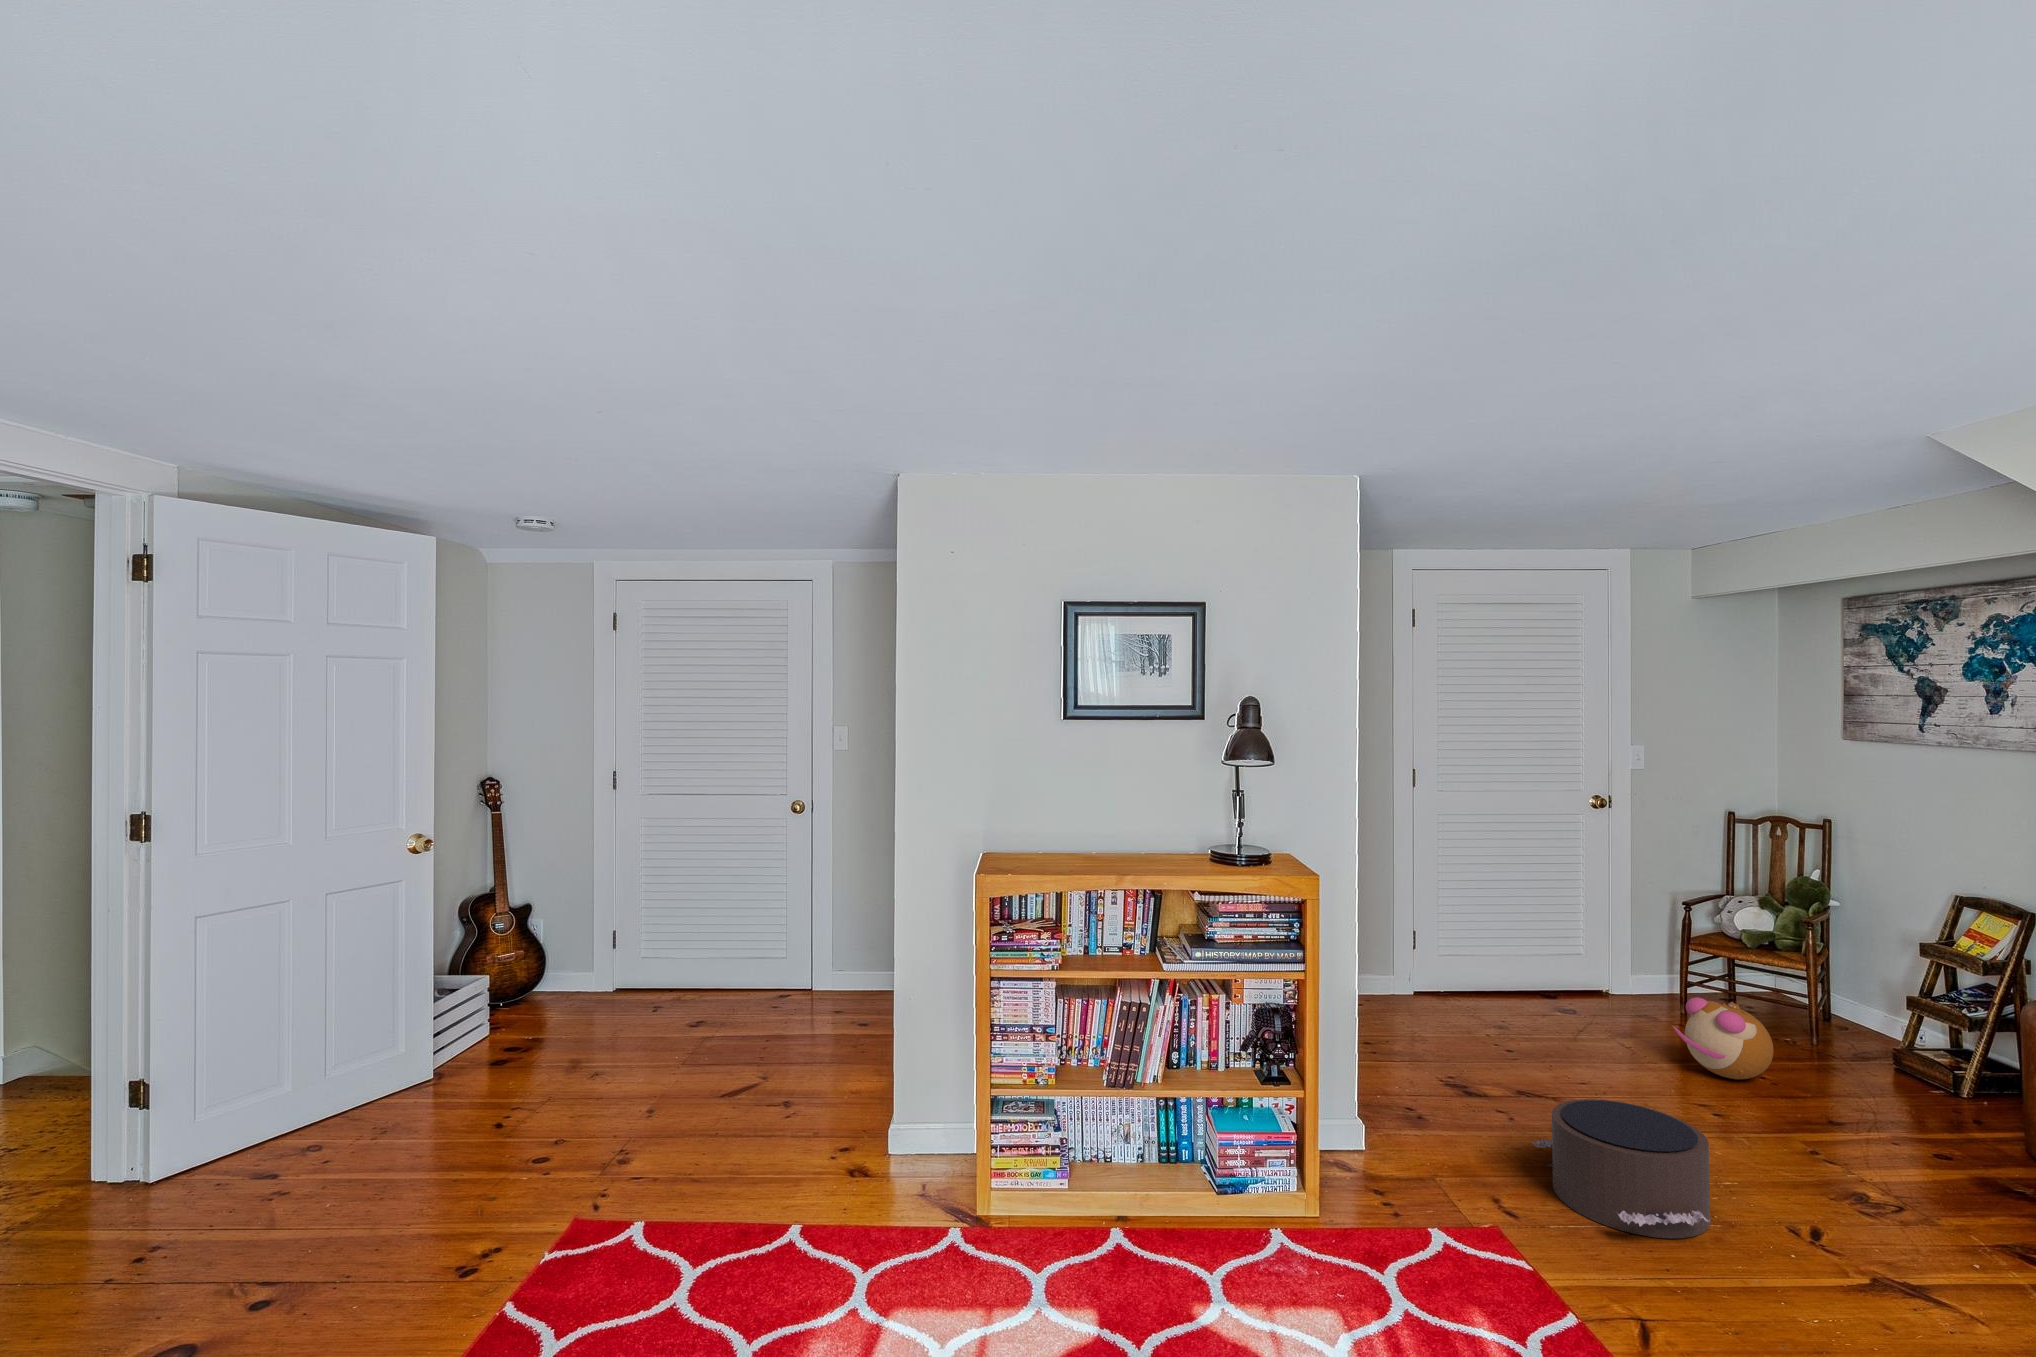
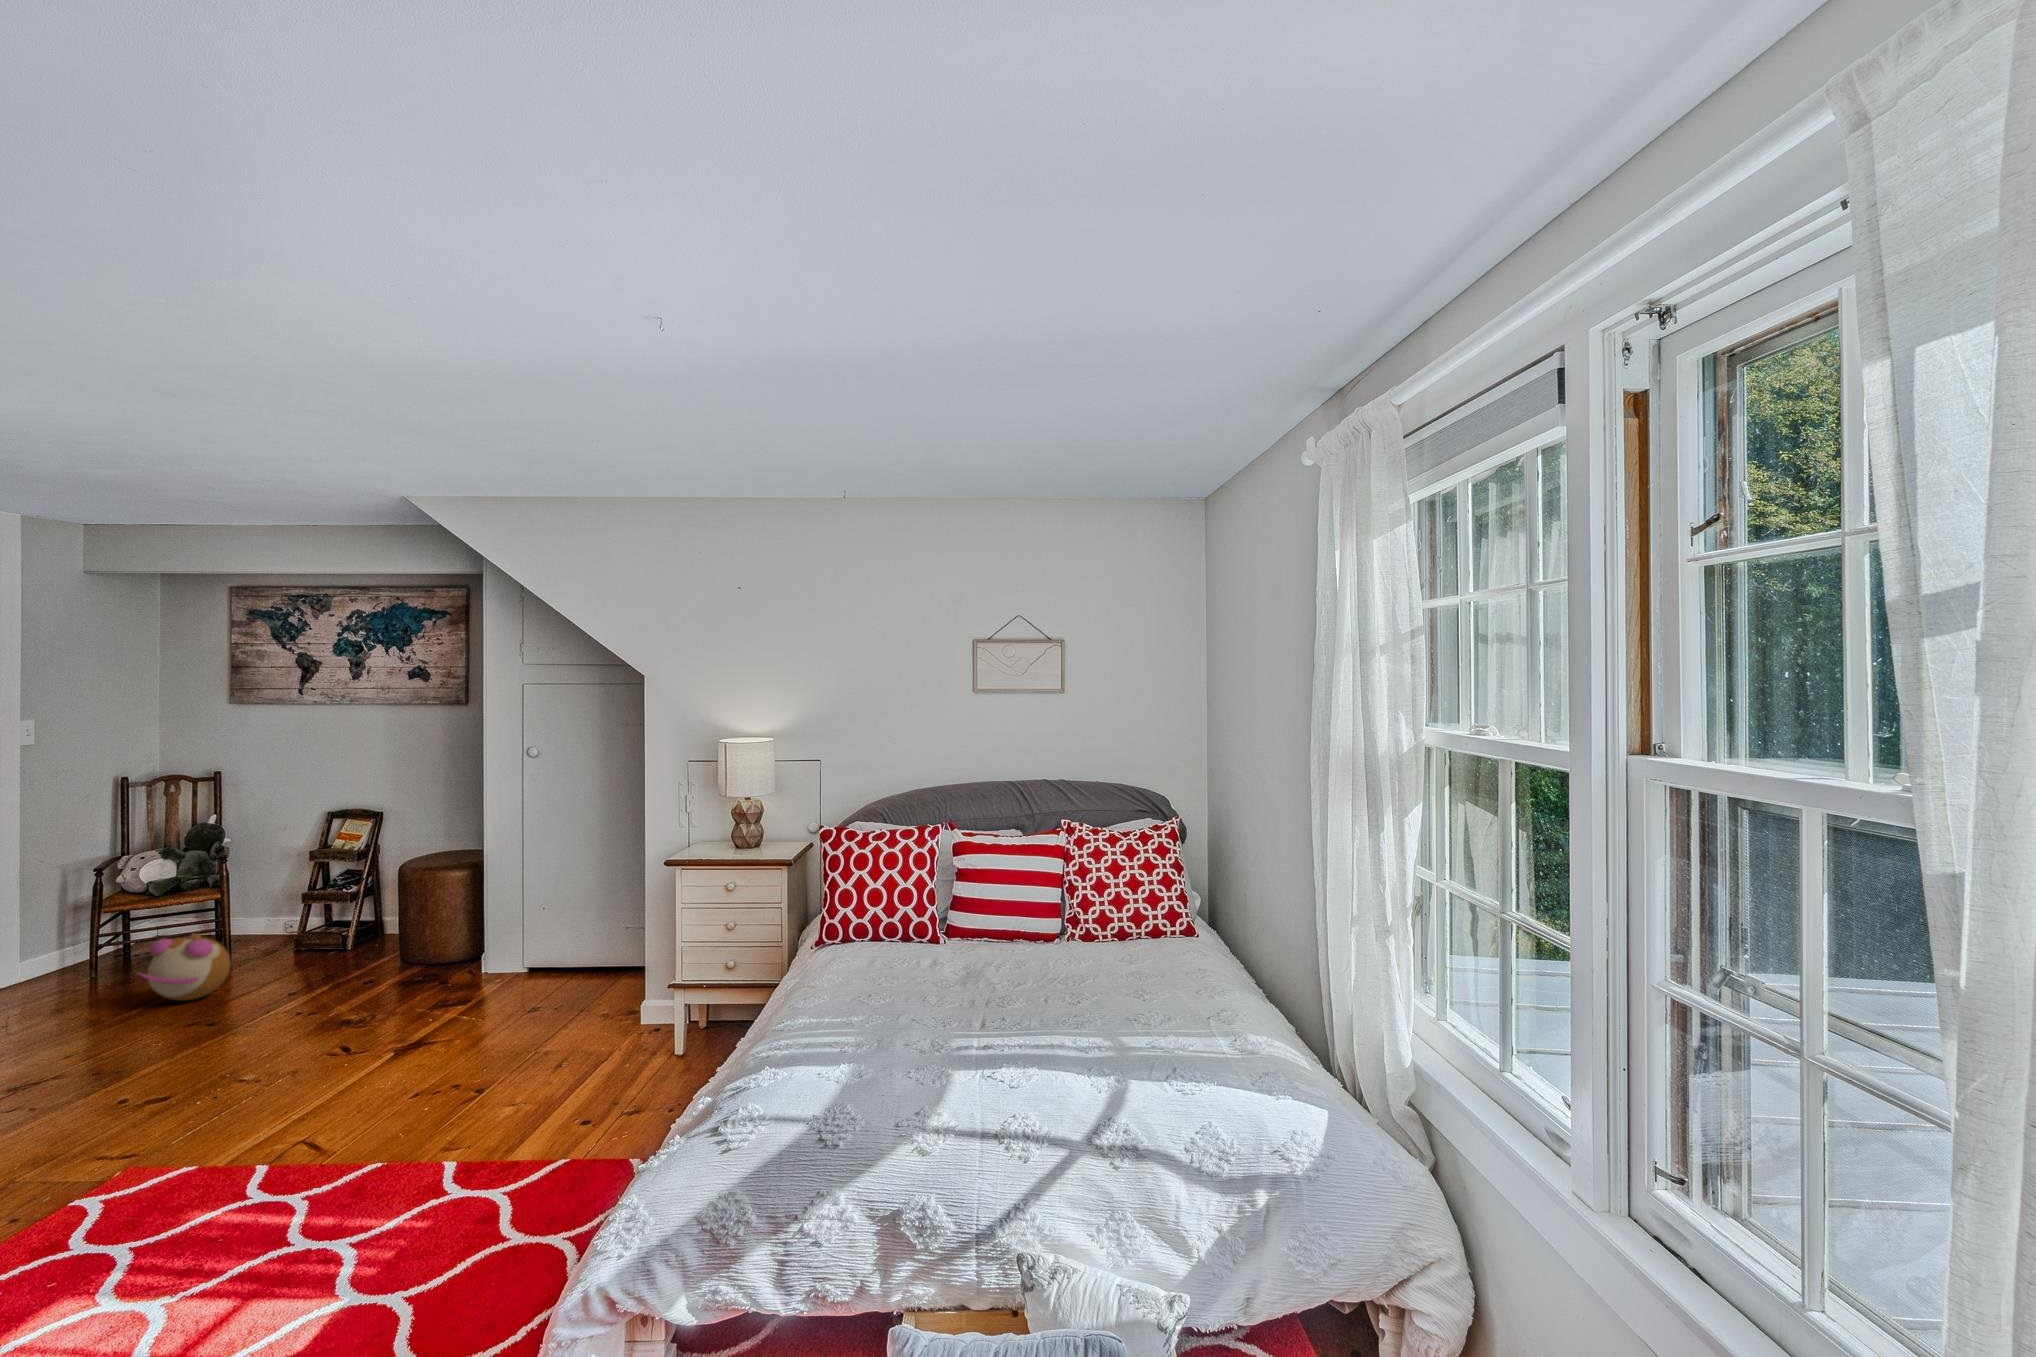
pouf: present [1532,1099,1711,1239] -> none [103,1011,298,1120]

